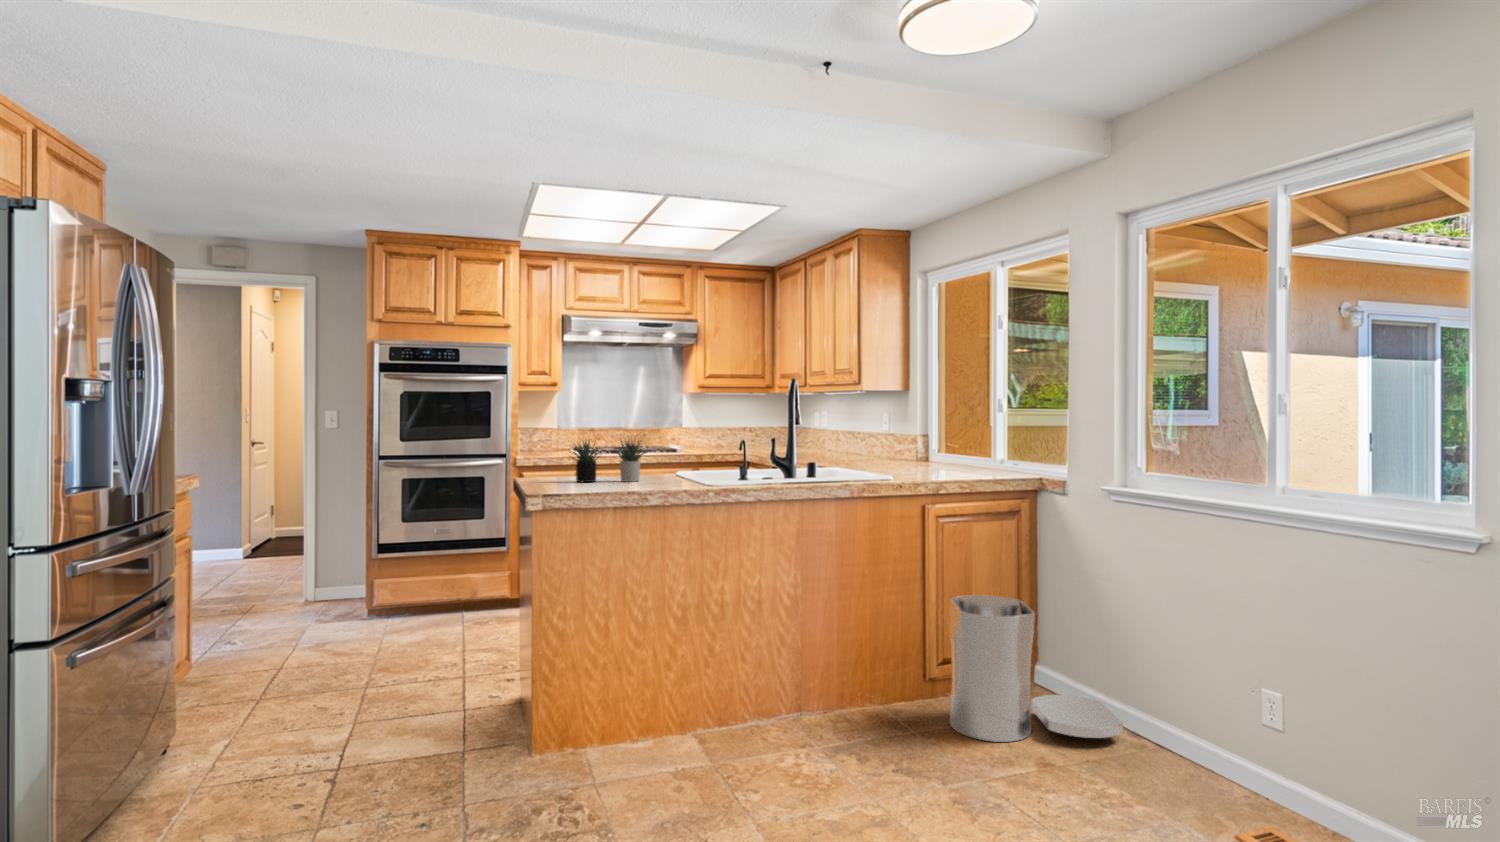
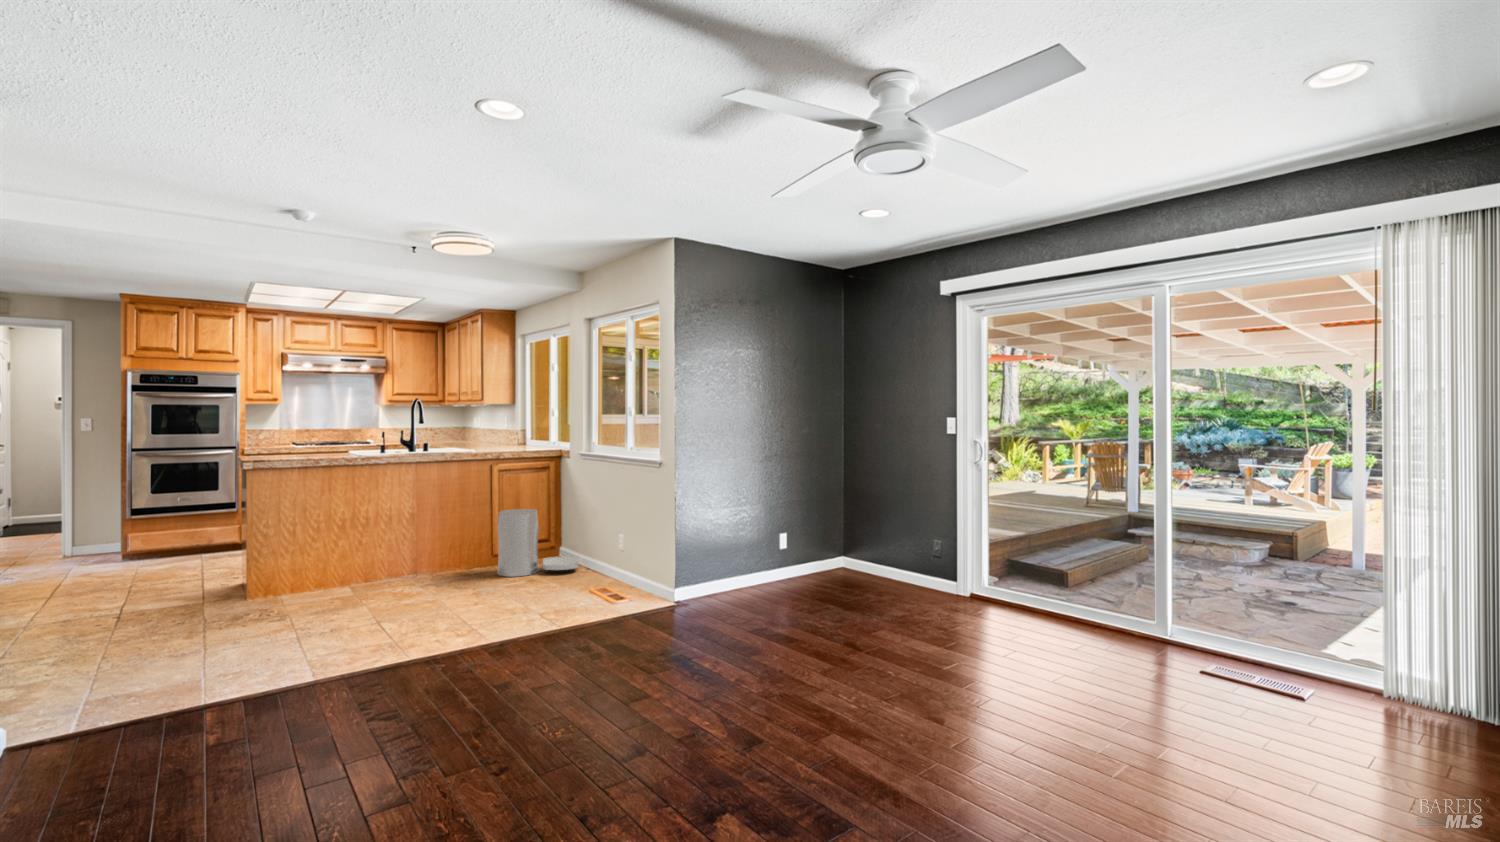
succulent plant: present [572,440,646,482] -> none [271,429,329,457]

